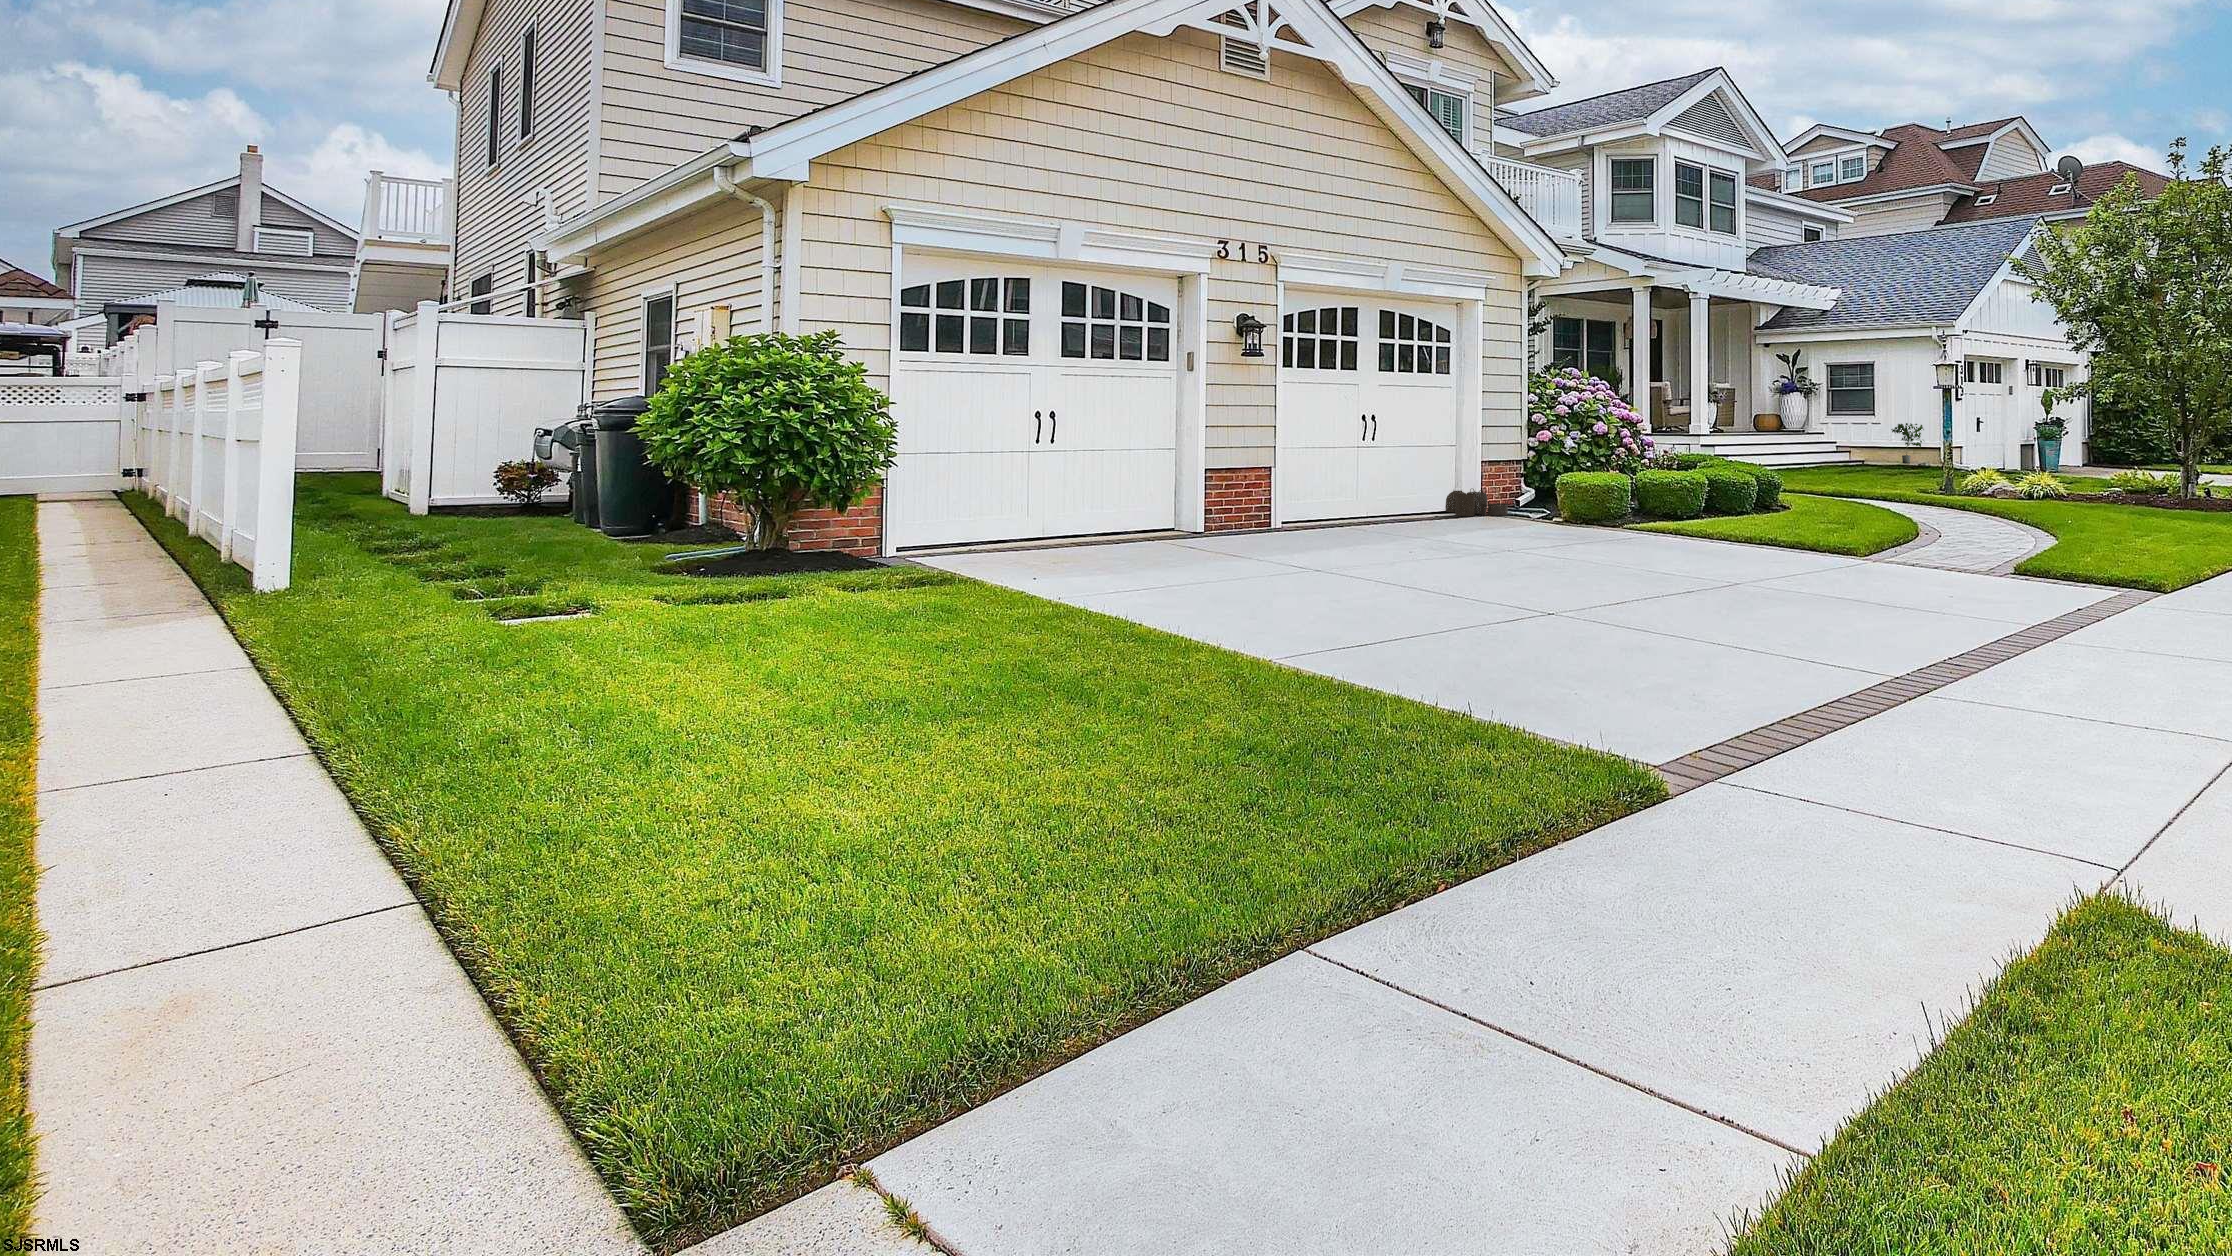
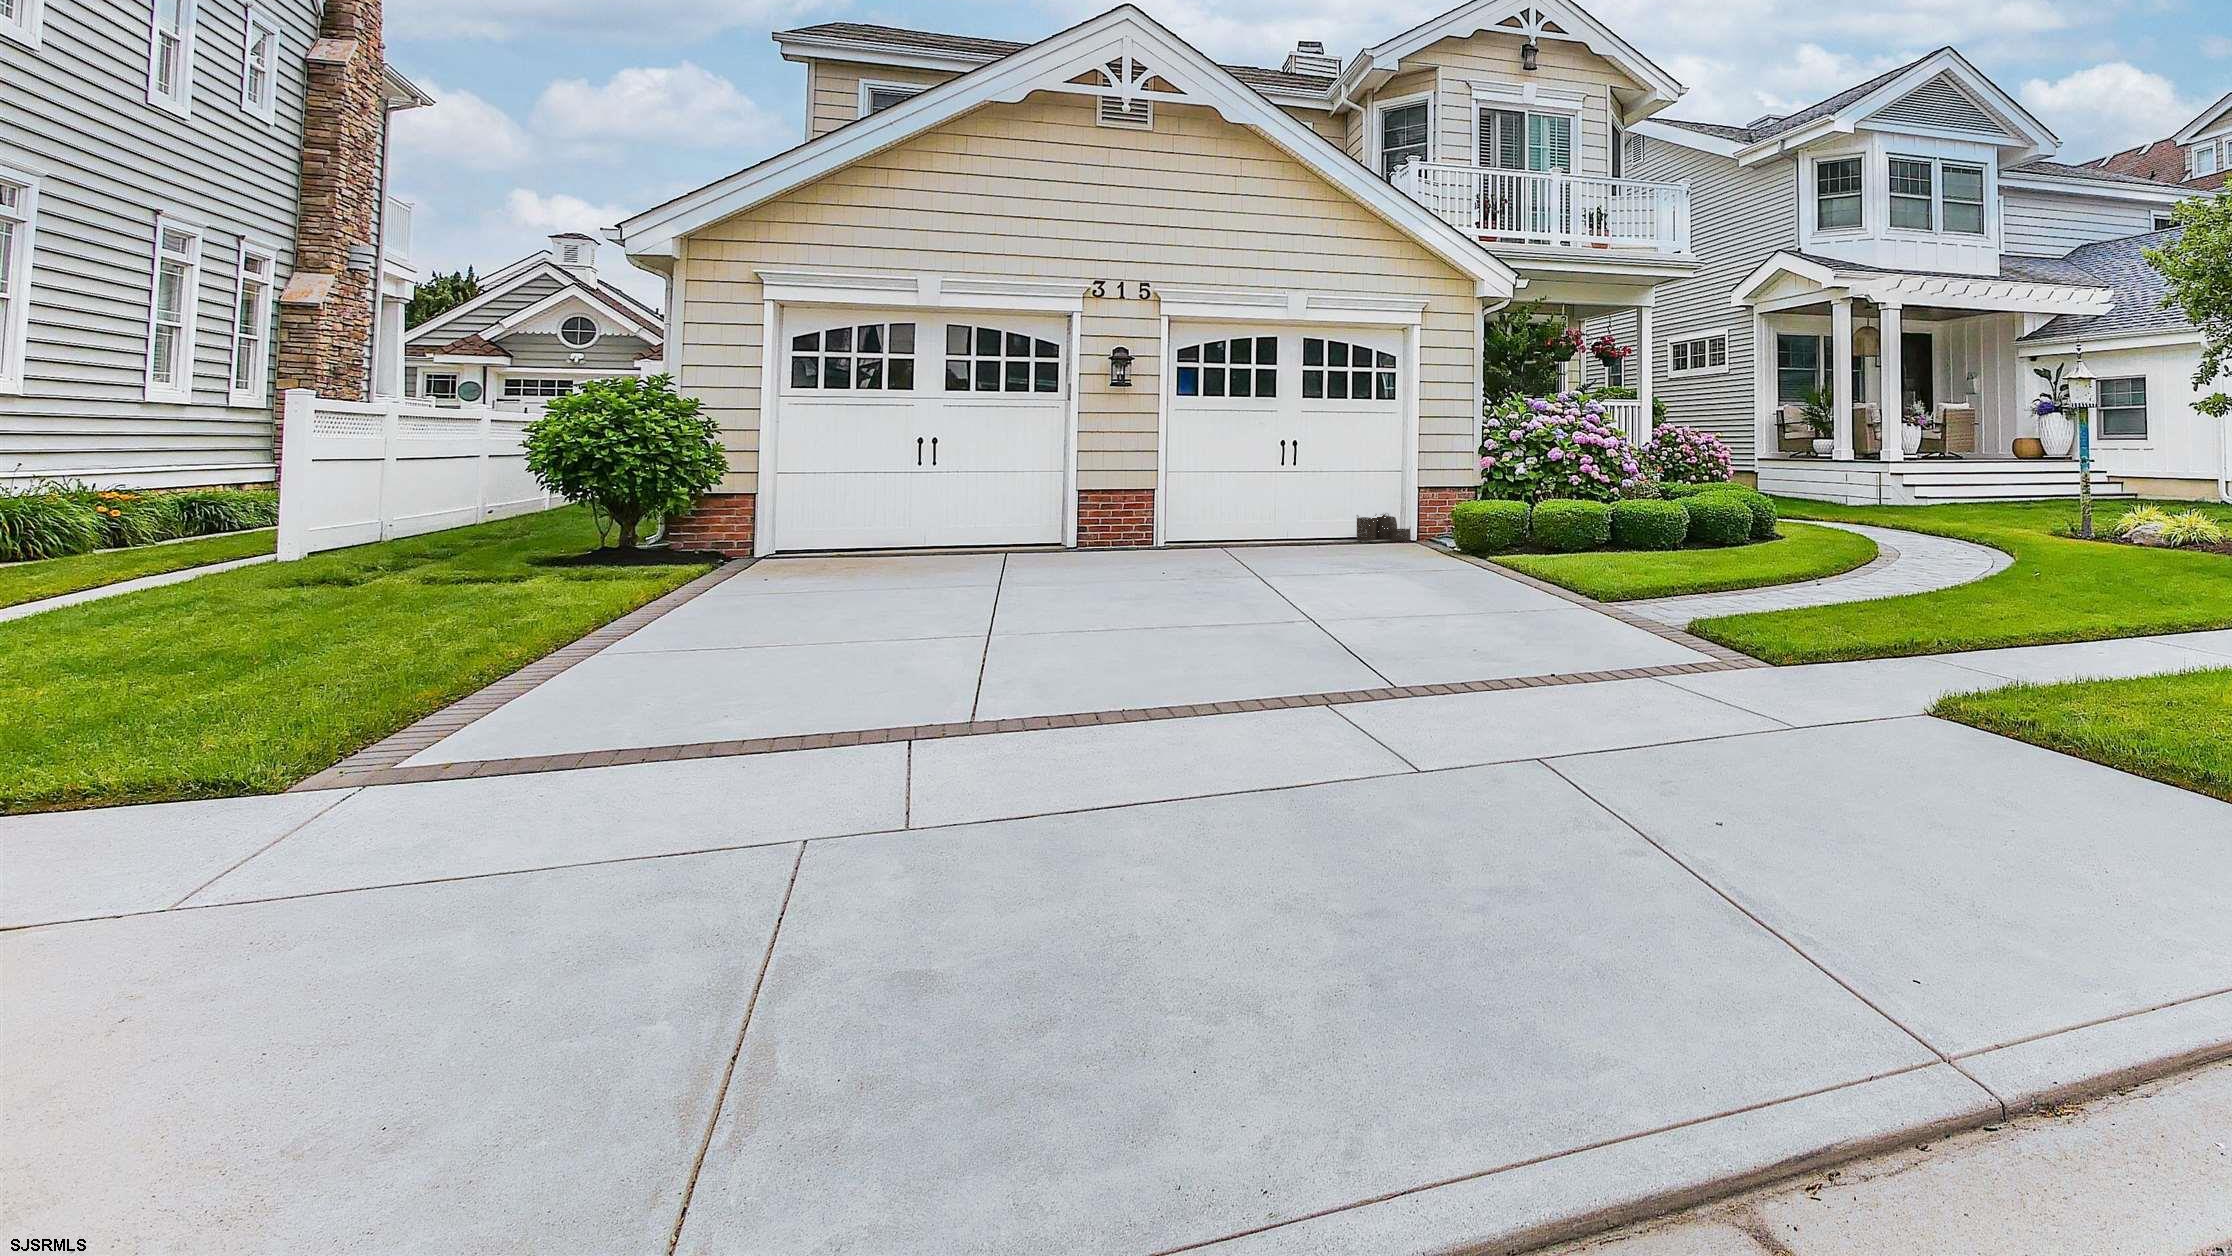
potted plant: present [1891,423,1924,463] -> none [2159,449,2203,498]

